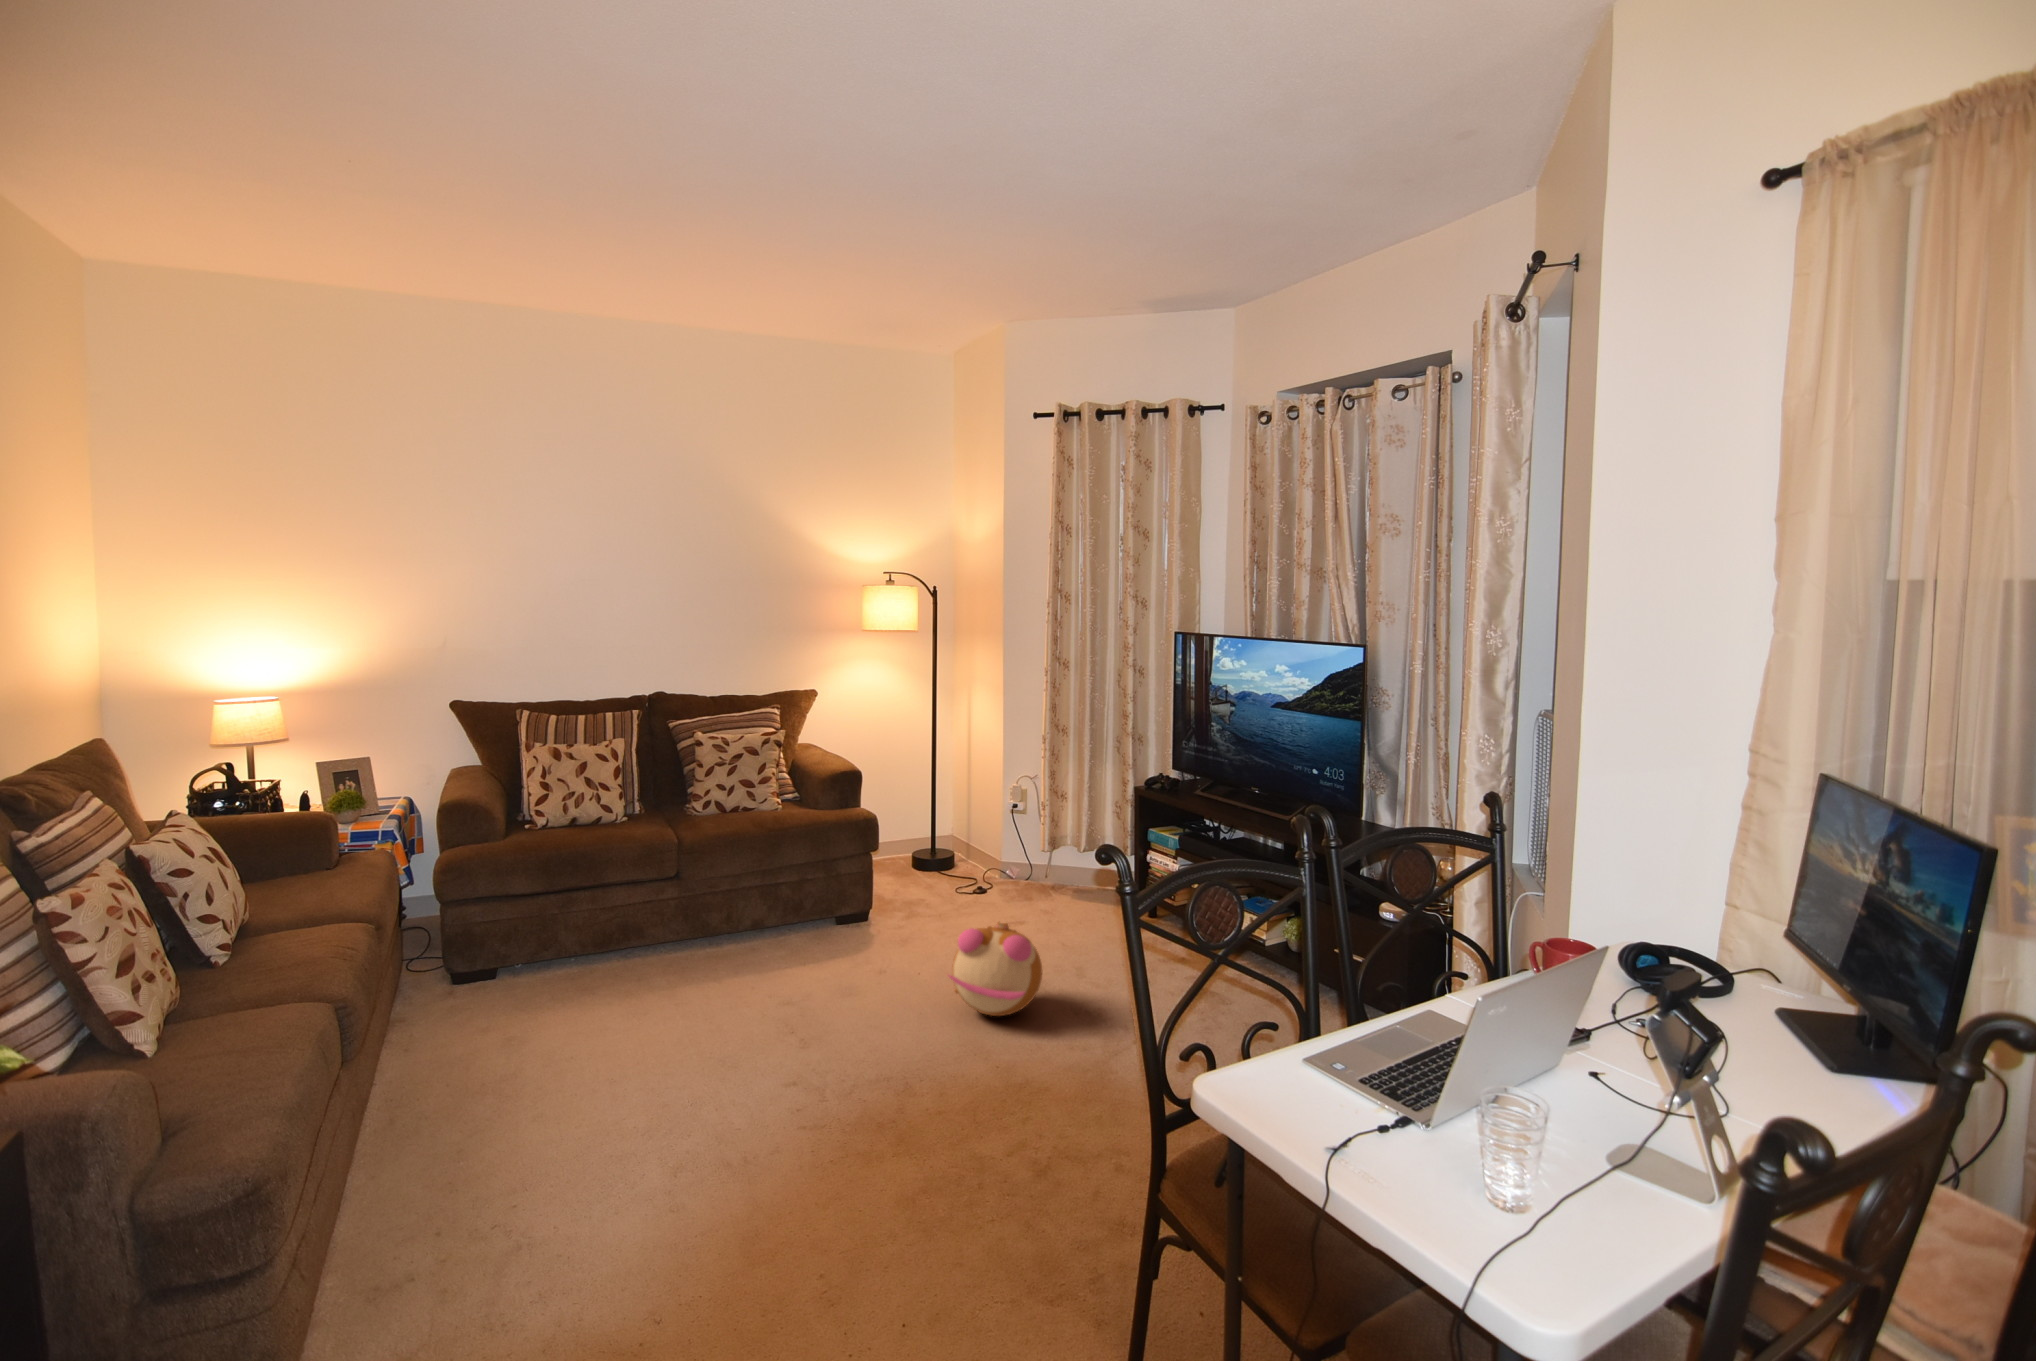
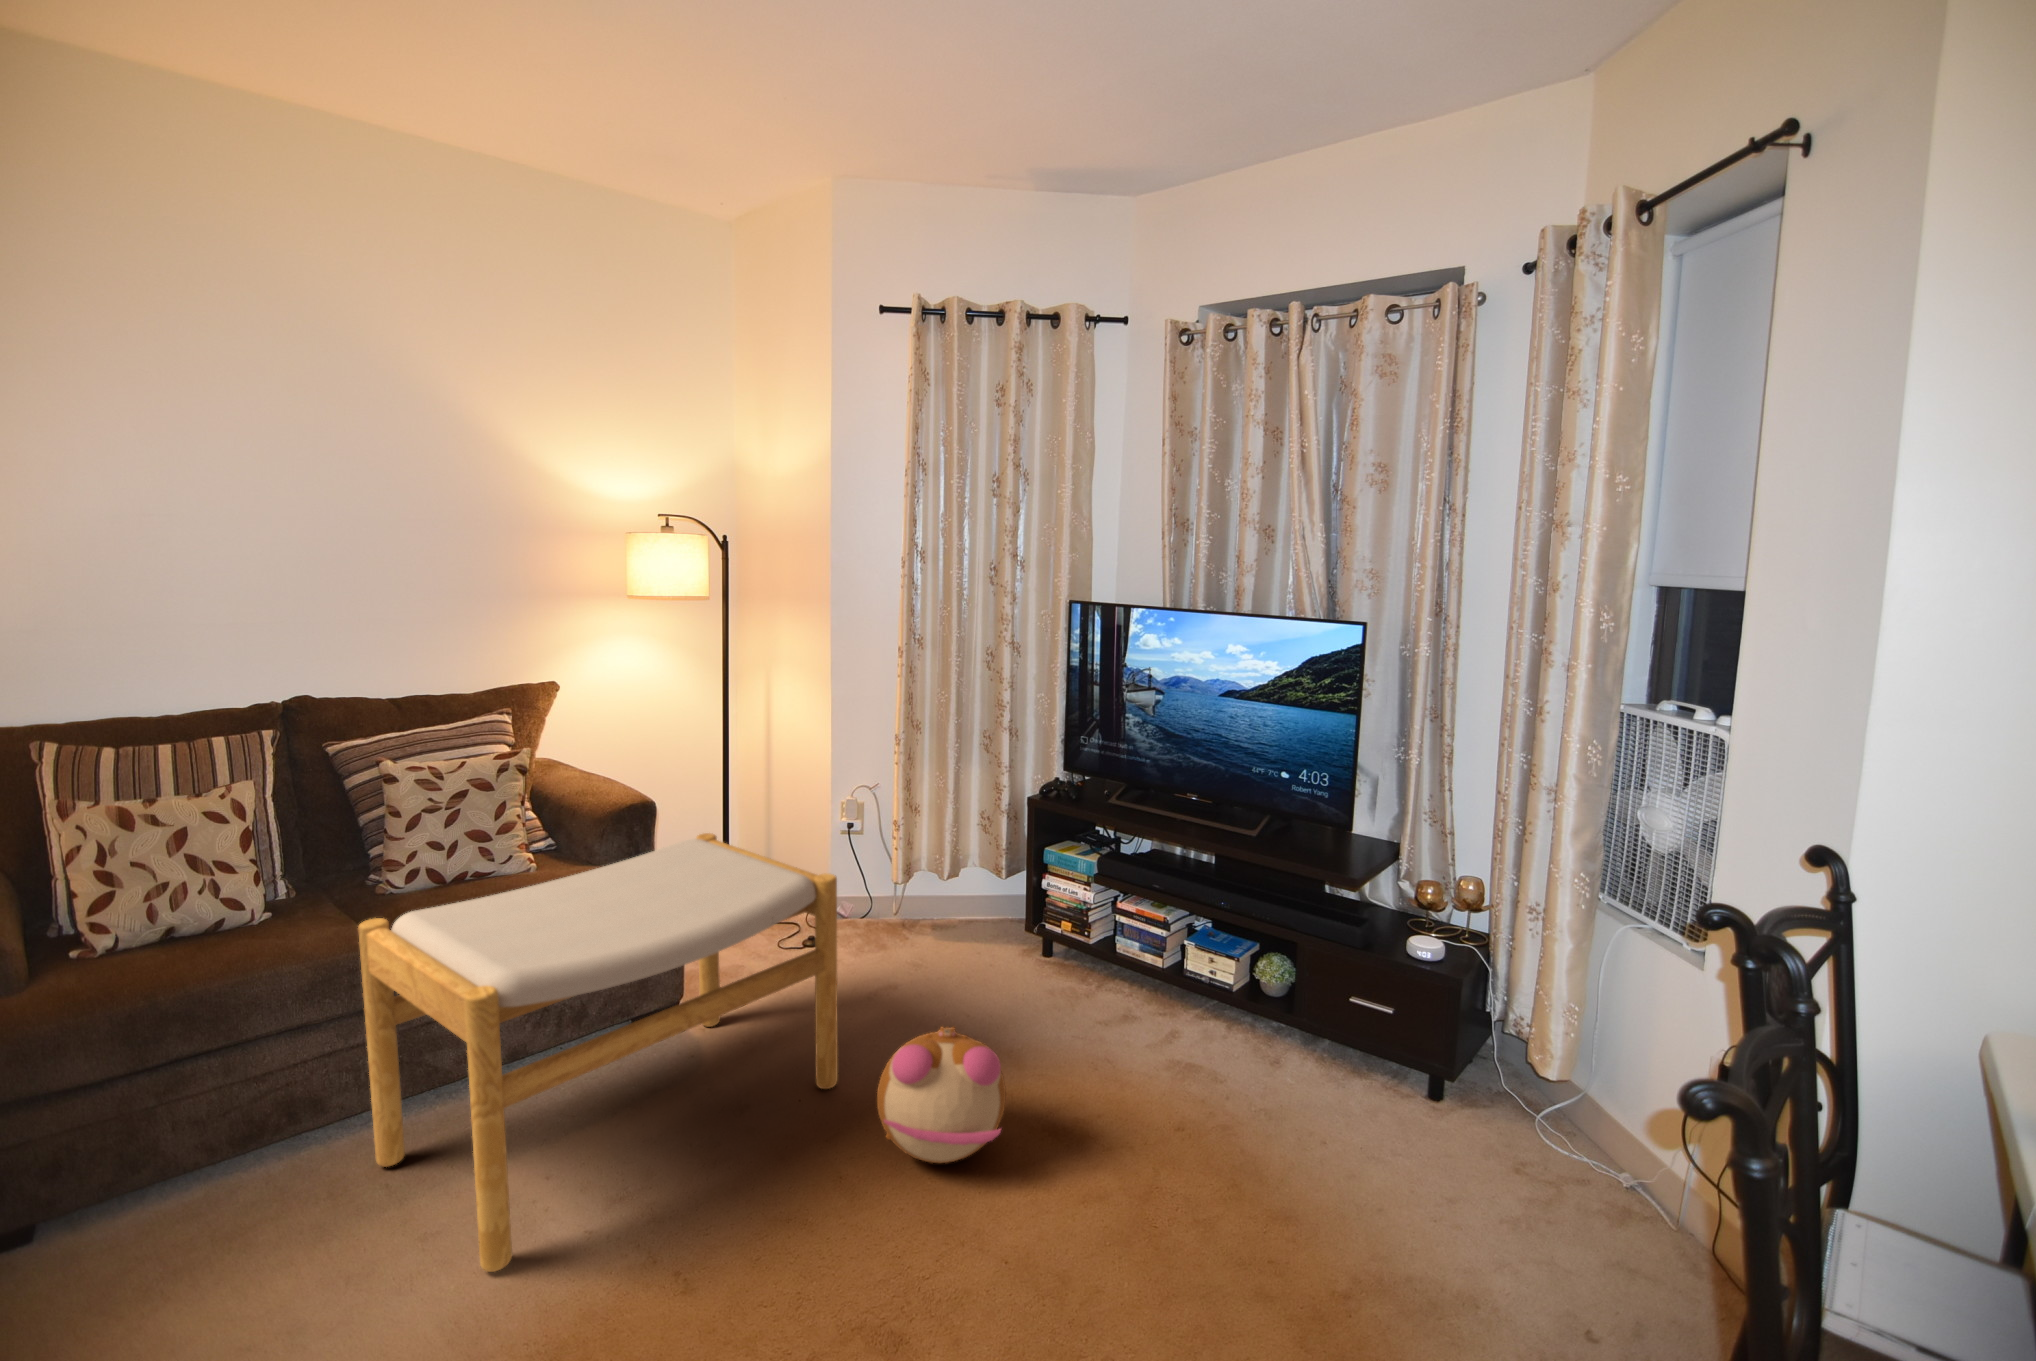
footstool: none [661,792,950,1025] -> present [358,833,838,1272]

